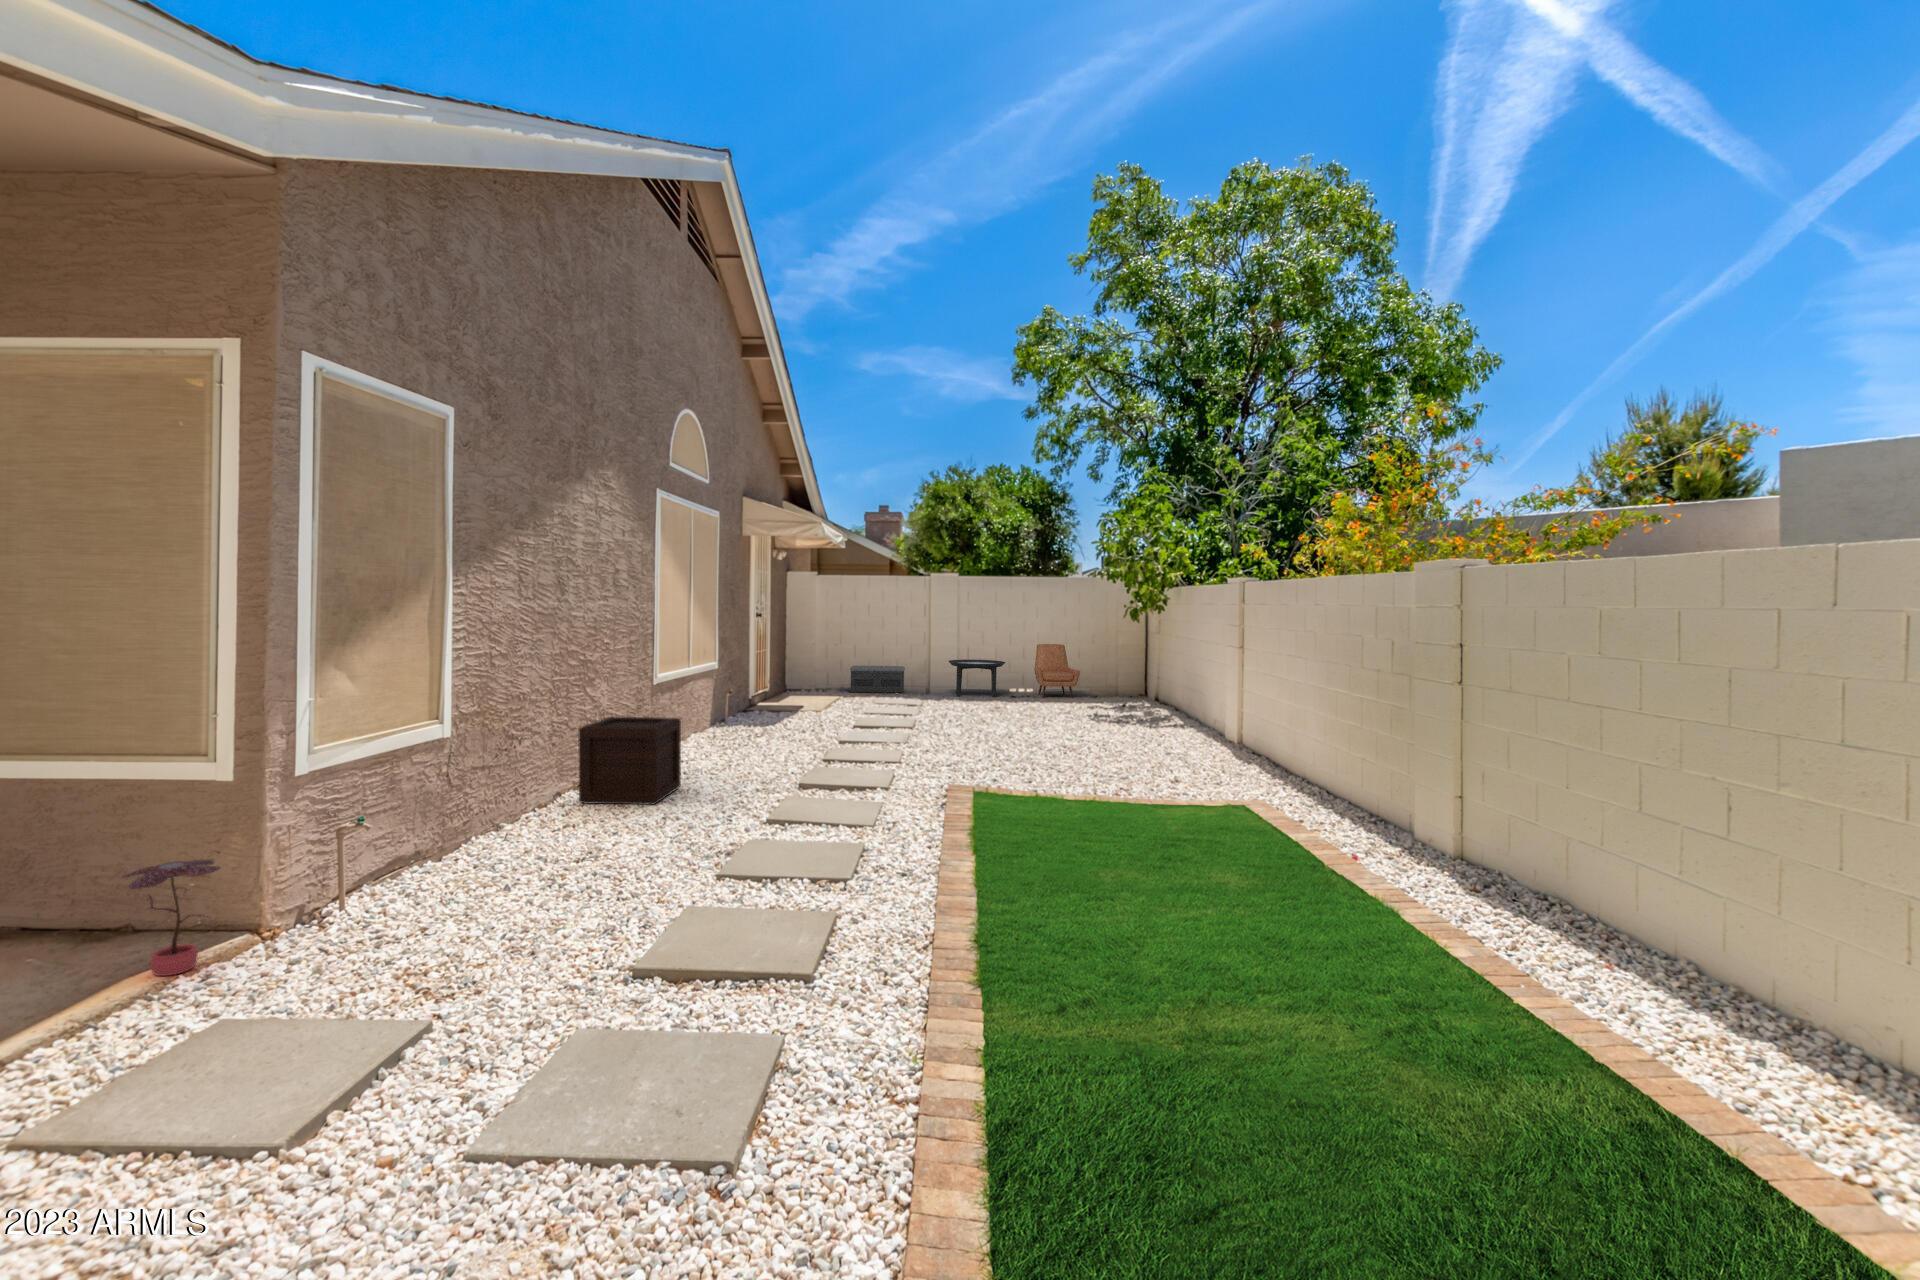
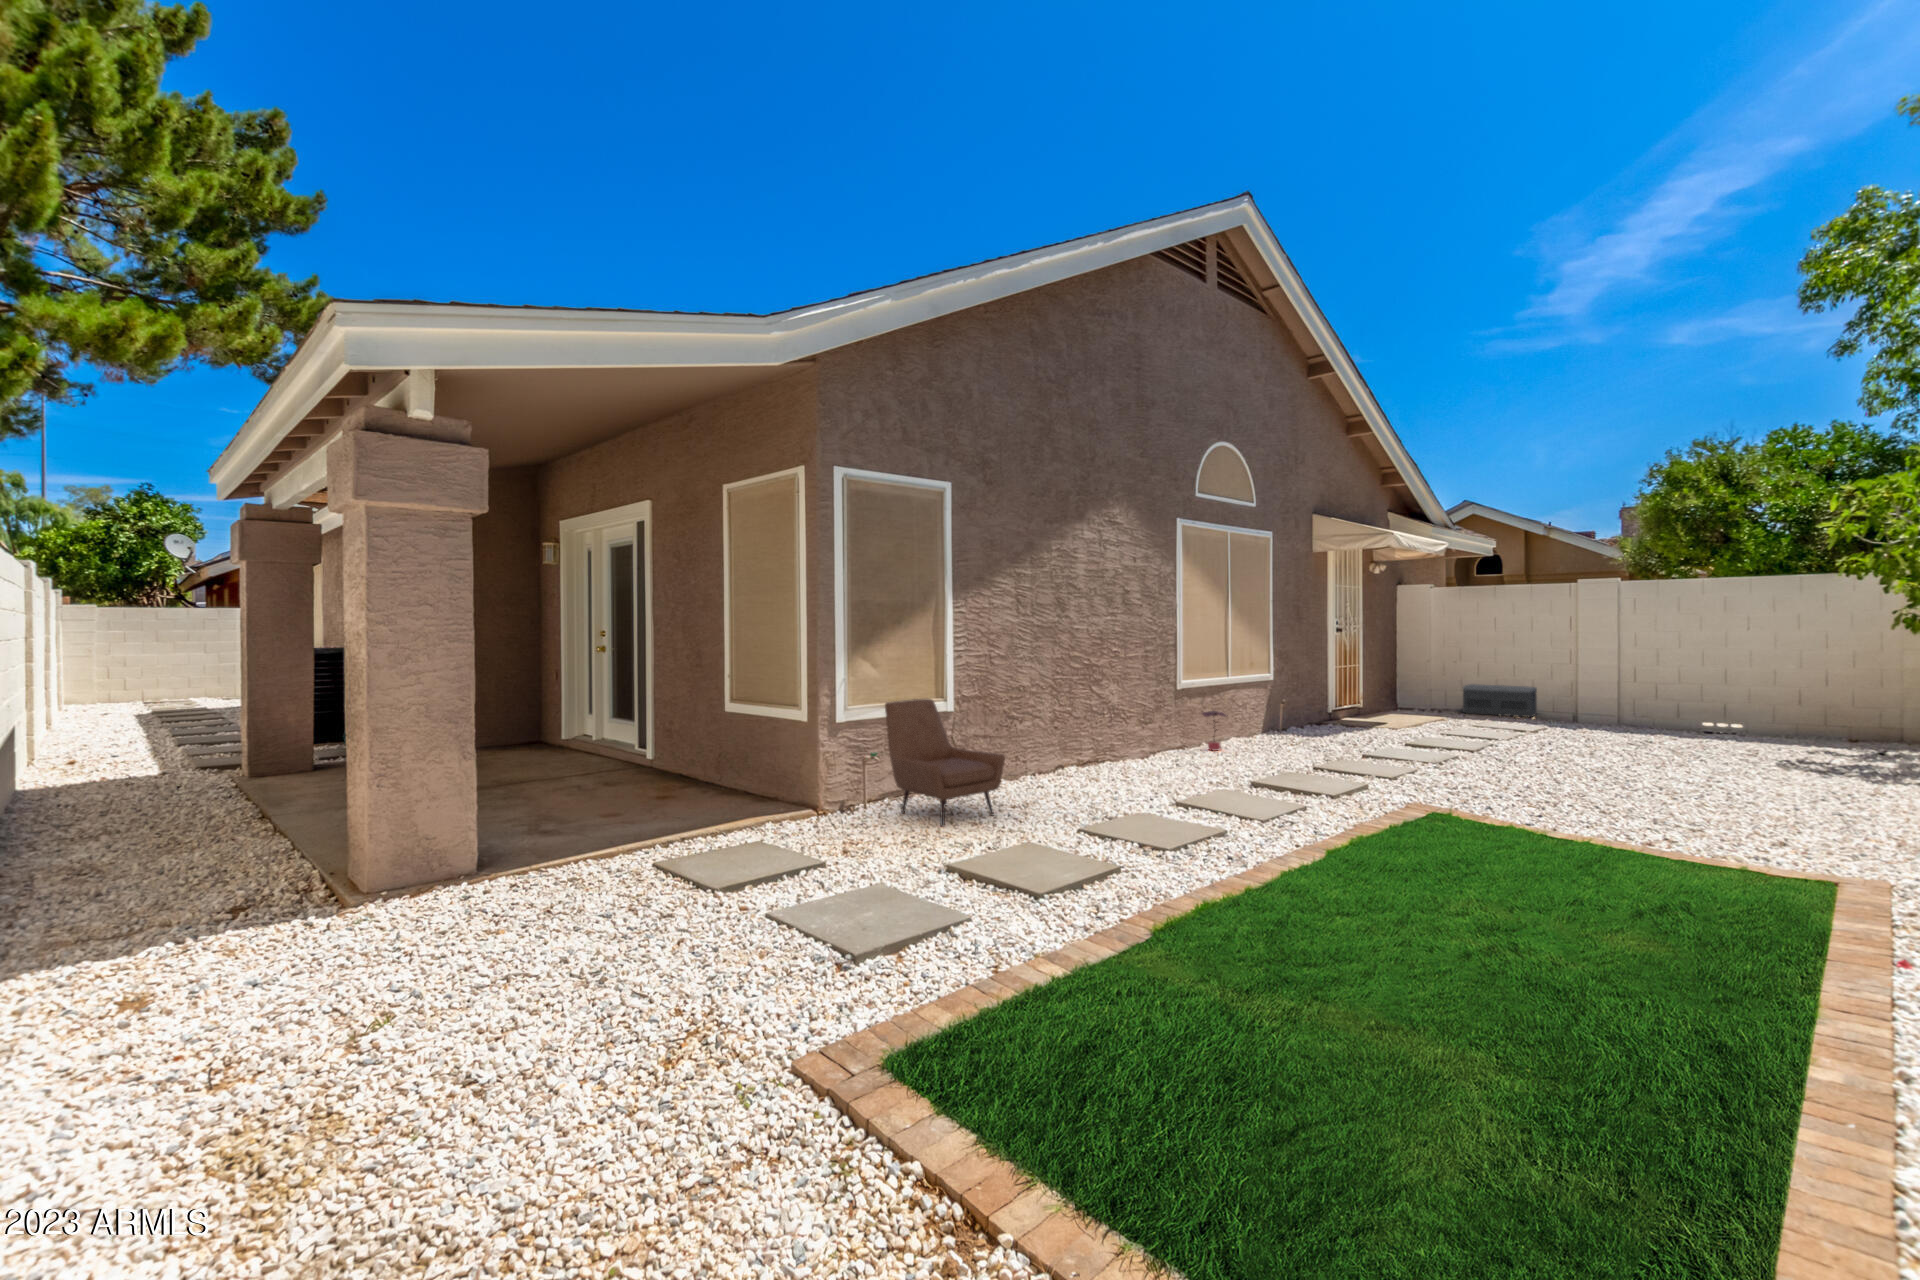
chair: present [1034,644,1080,698] -> present [885,699,1005,827]
round table: present [948,659,1005,697] -> none [1592,681,1683,730]
wooden crate: present [579,717,681,805] -> none [1070,709,1155,781]
potted plant: present [124,860,220,976] -> present [1202,711,1228,751]

